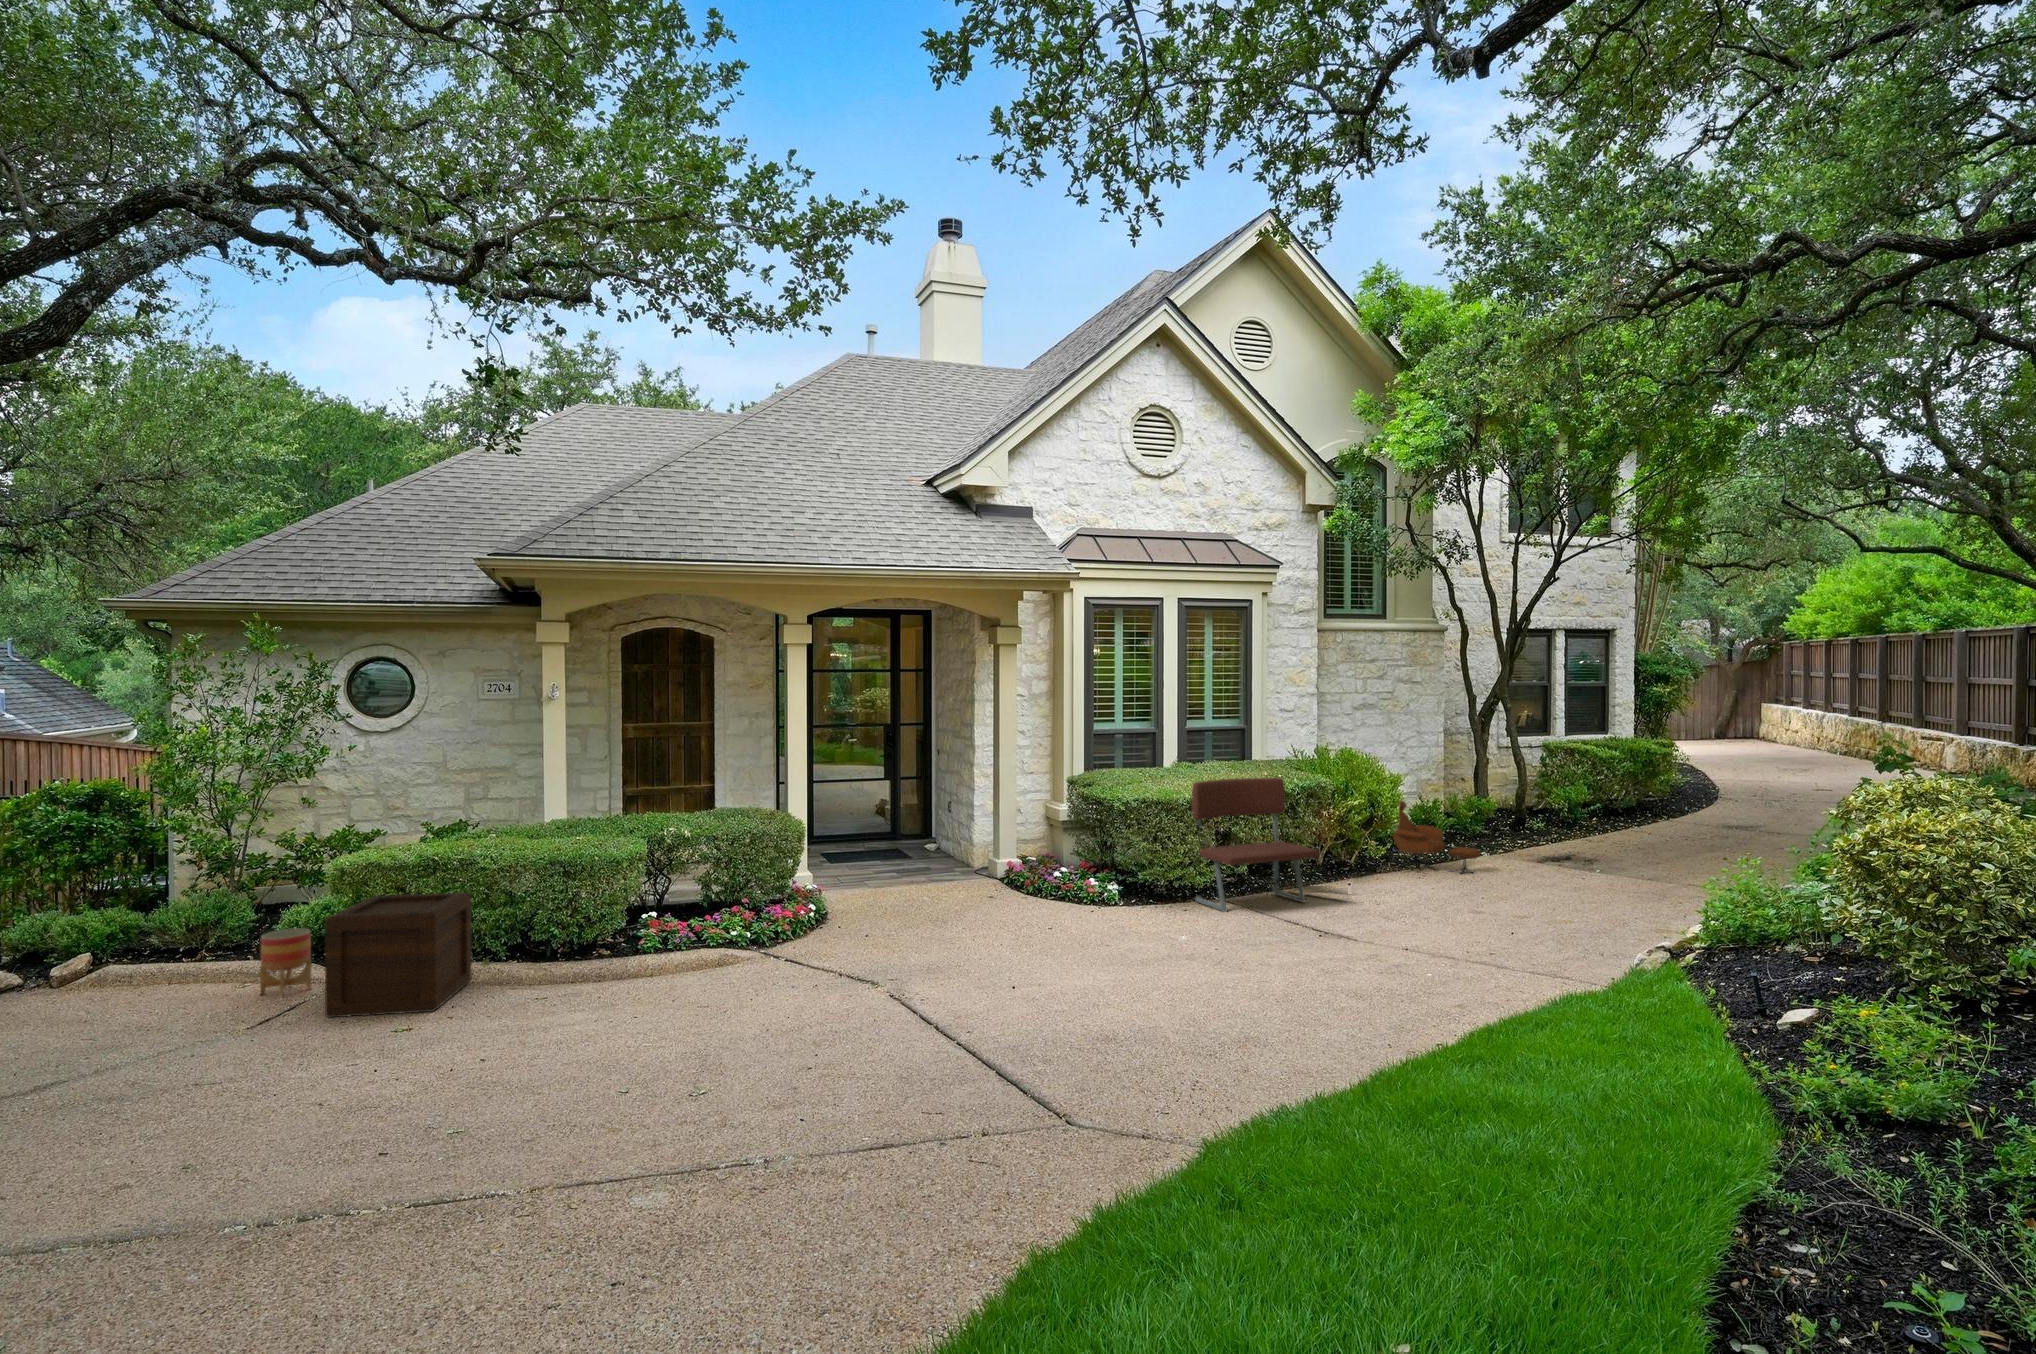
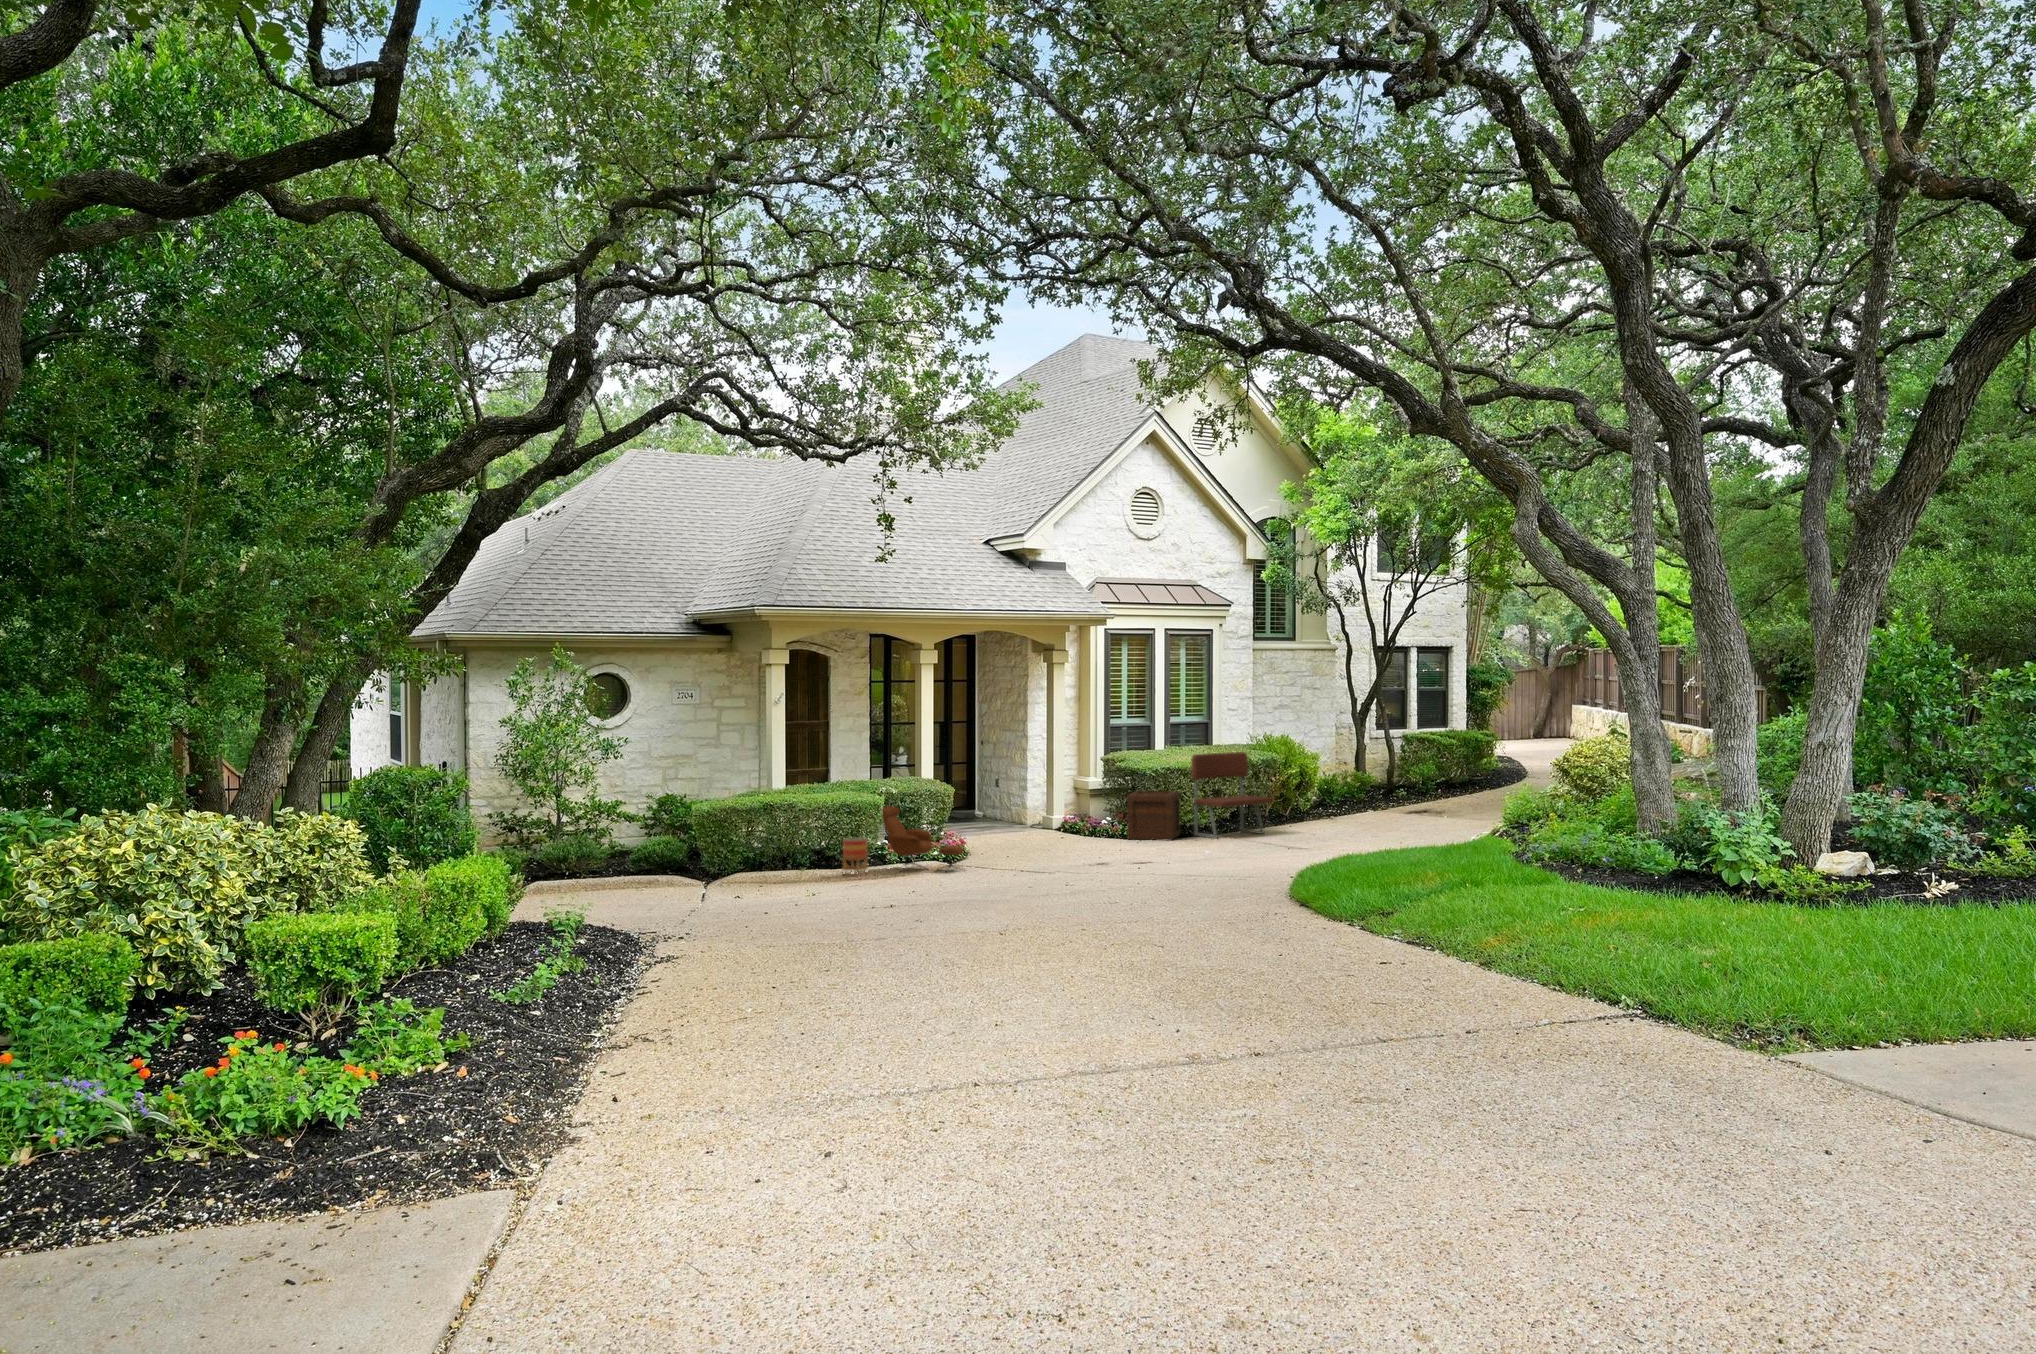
lounge chair: present [1392,800,1480,873] -> present [882,806,963,872]
wooden crate: present [325,892,472,1017] -> present [1127,791,1180,841]
planter: present [260,928,312,998] -> present [843,837,868,872]

